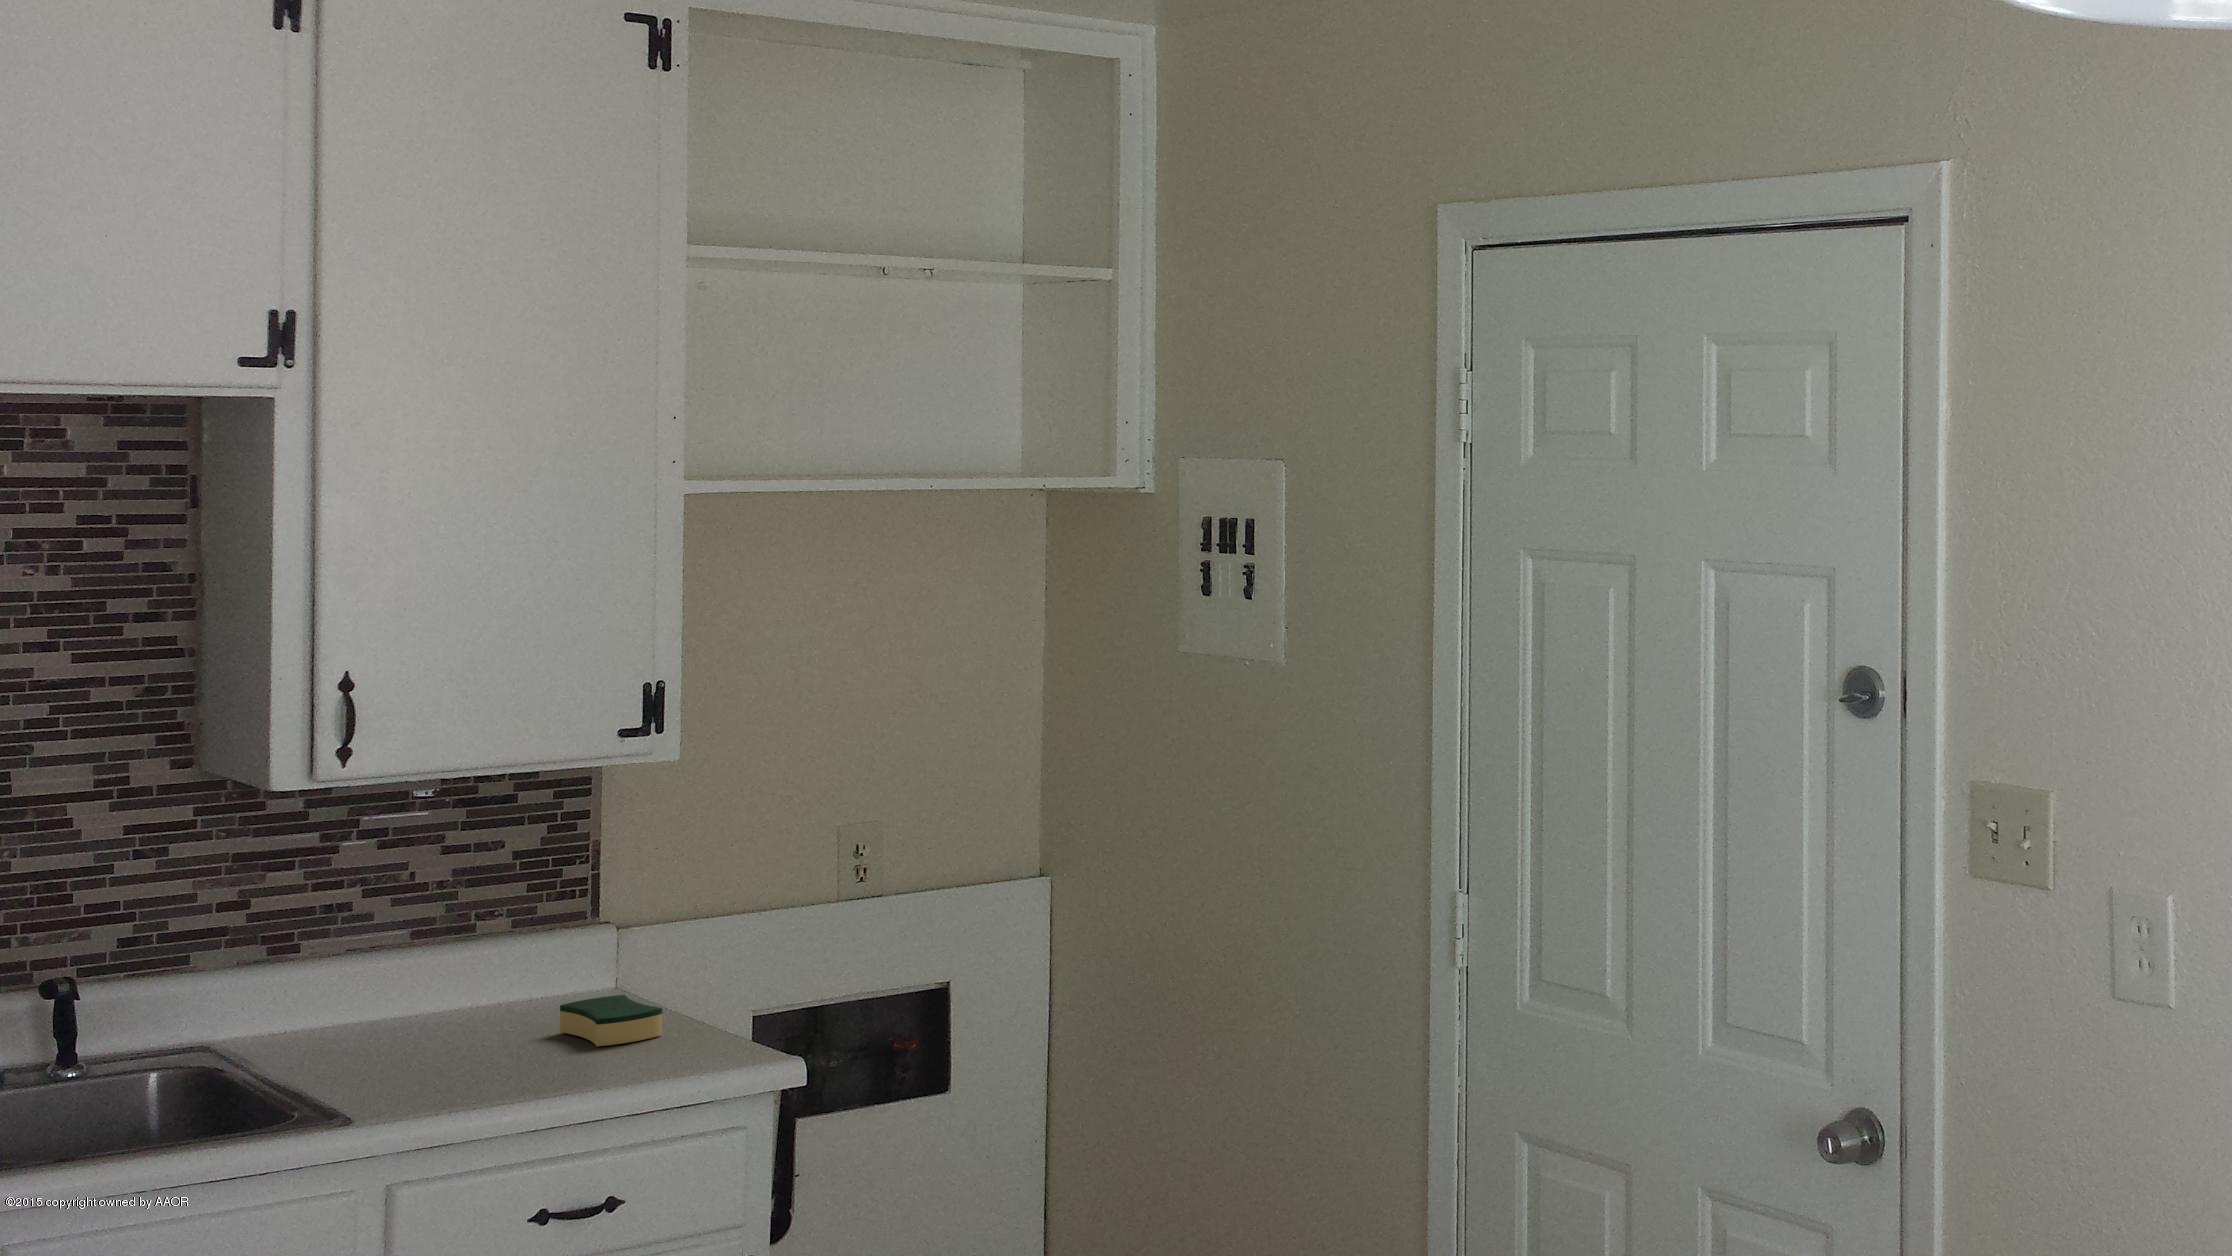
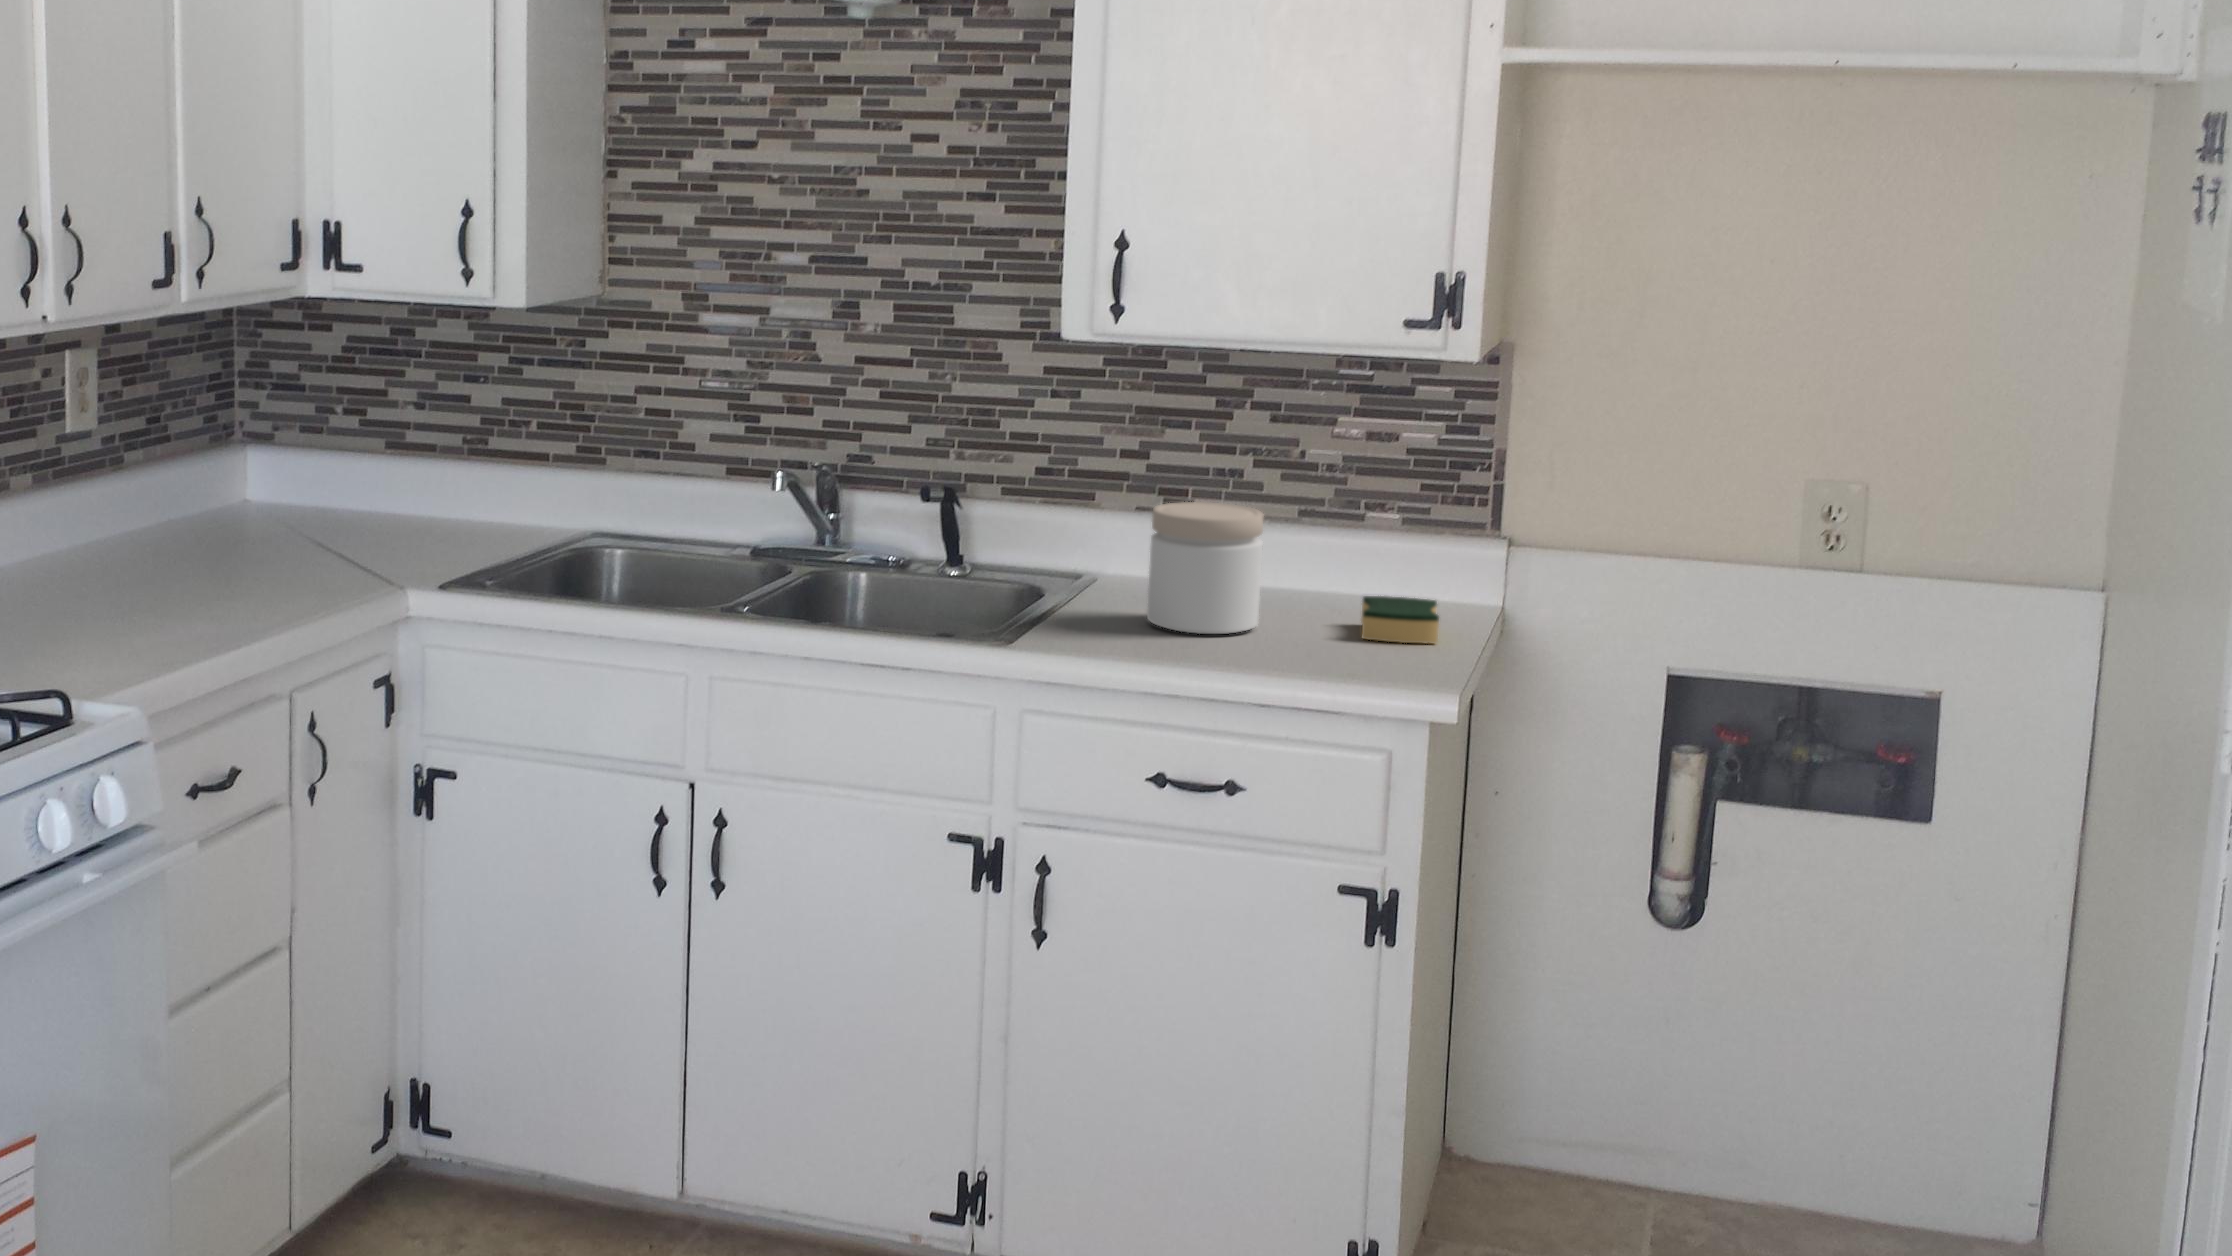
jar: none [376,940,497,1081] -> present [1147,502,1264,634]

